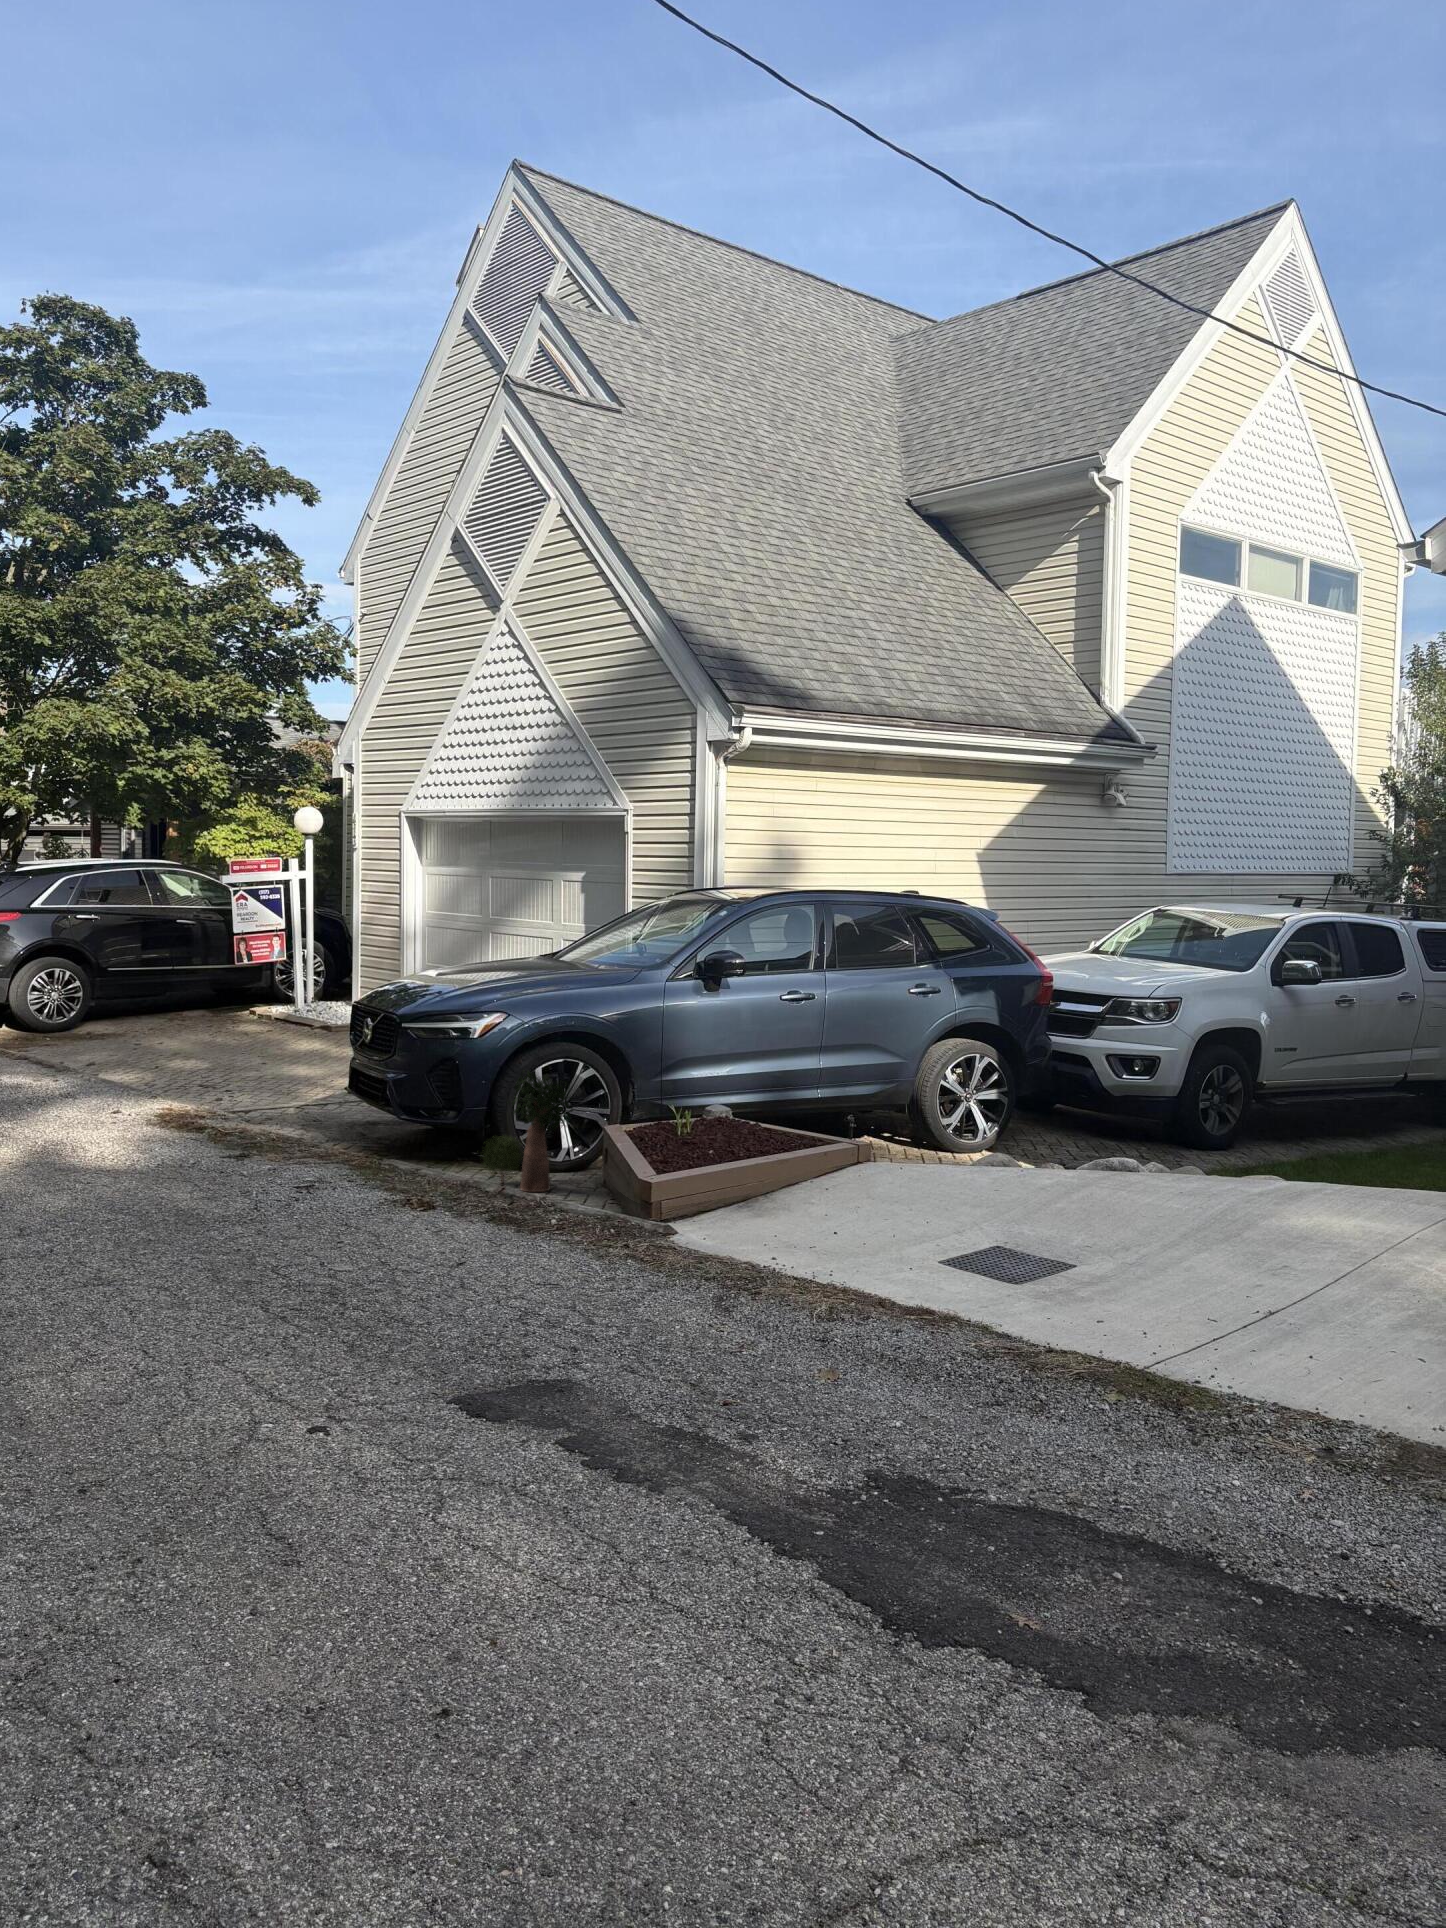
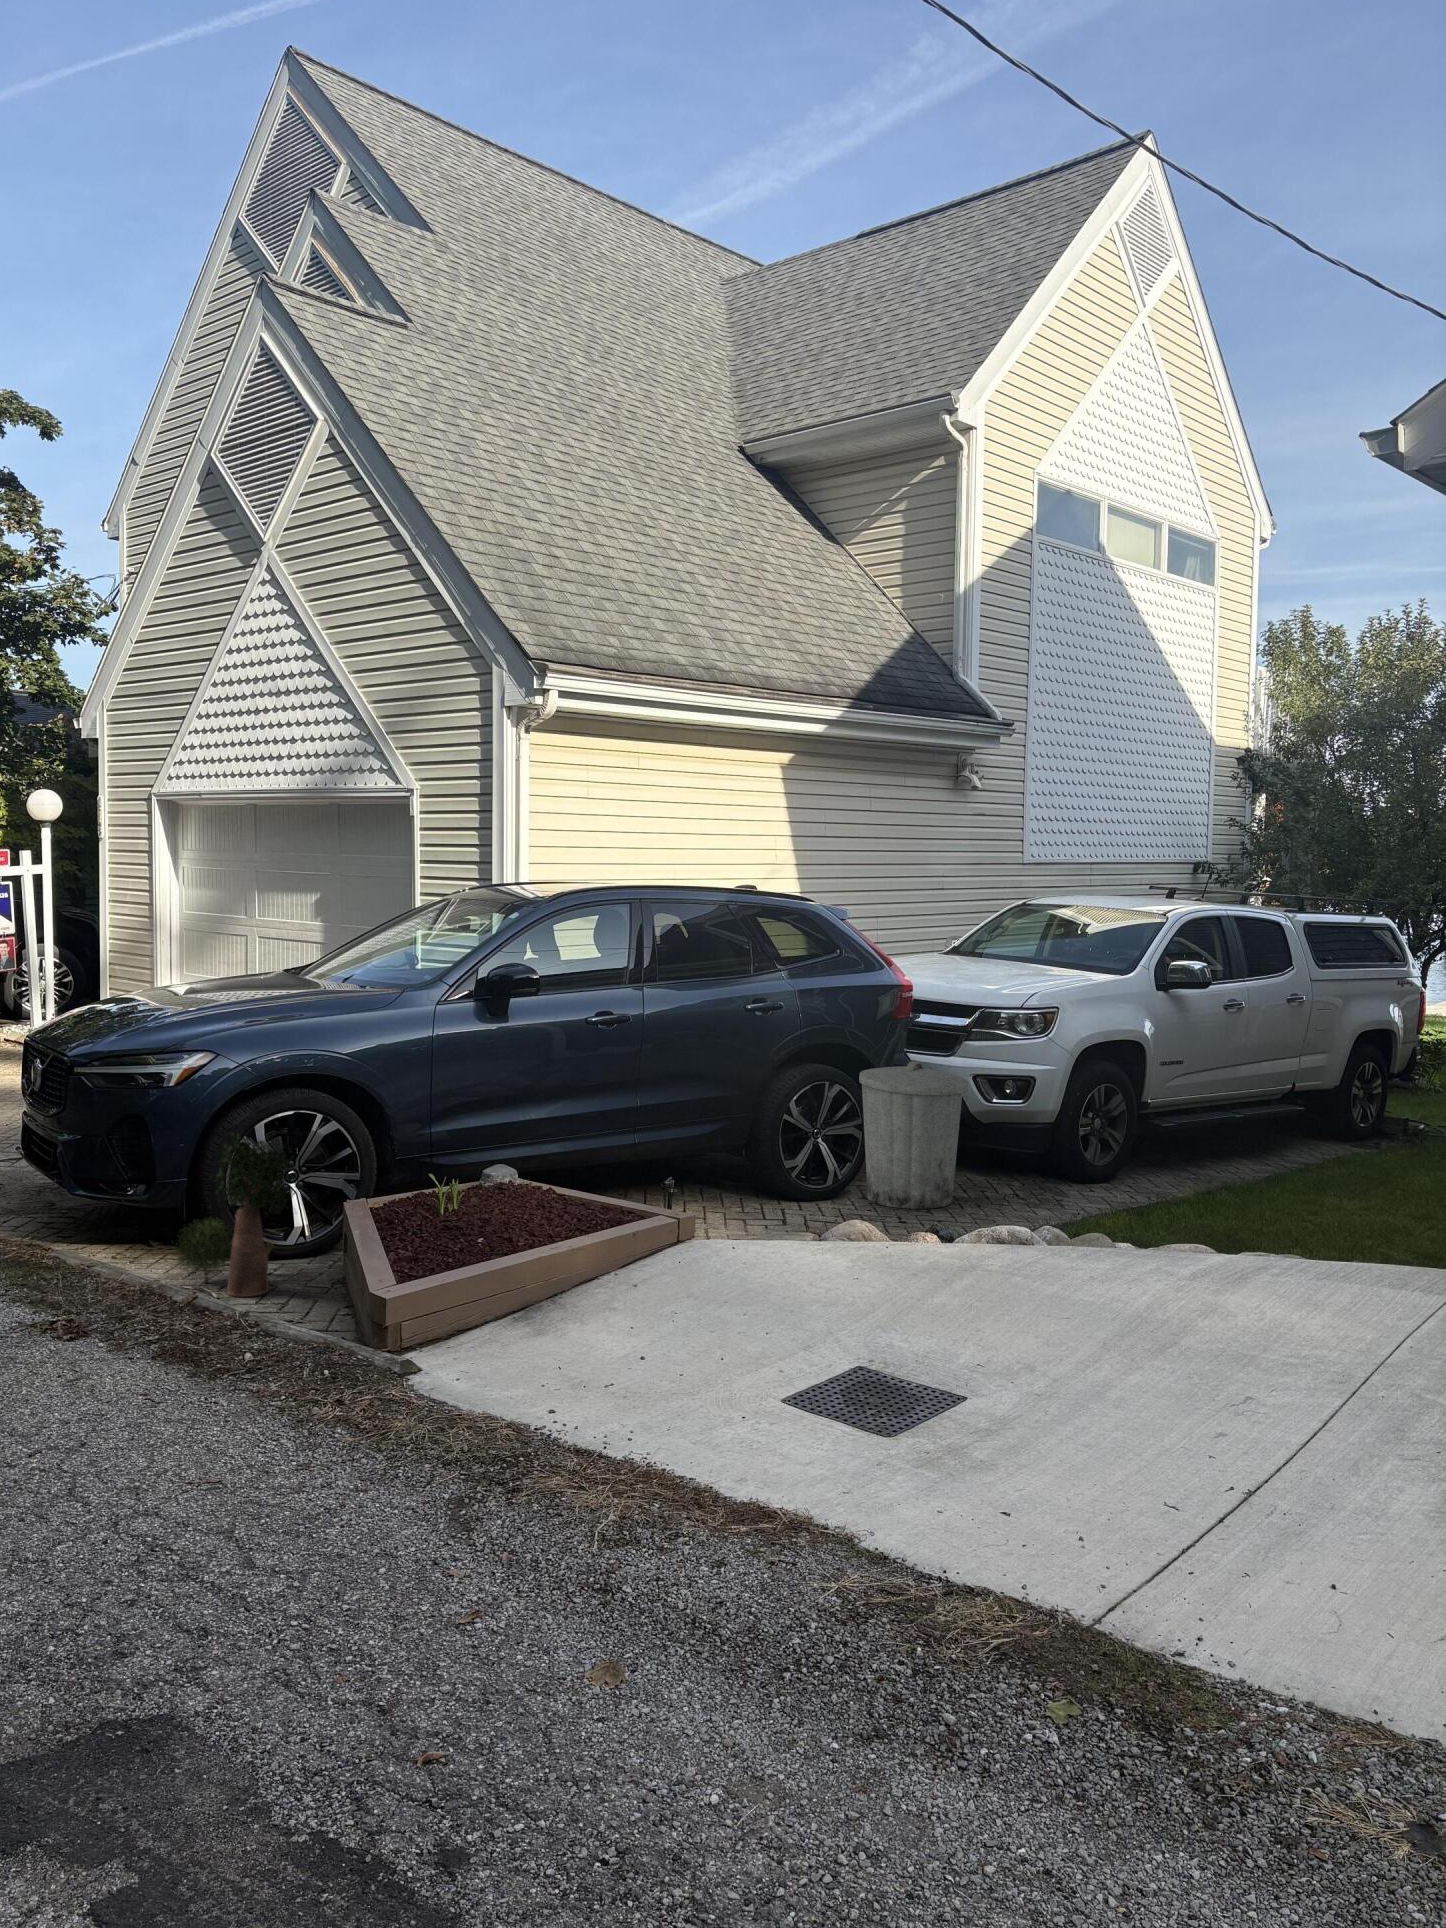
trash can: none [1007,1034,1098,1154] -> present [859,1062,968,1209]

